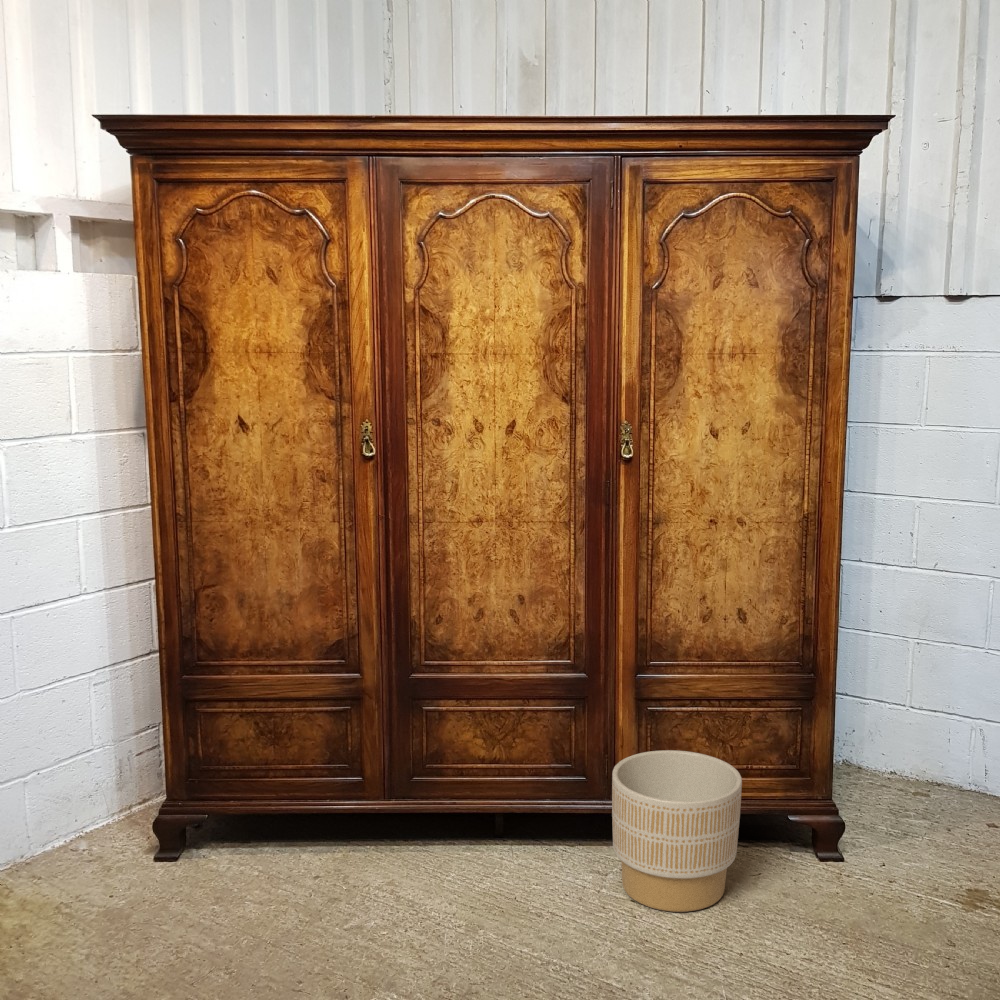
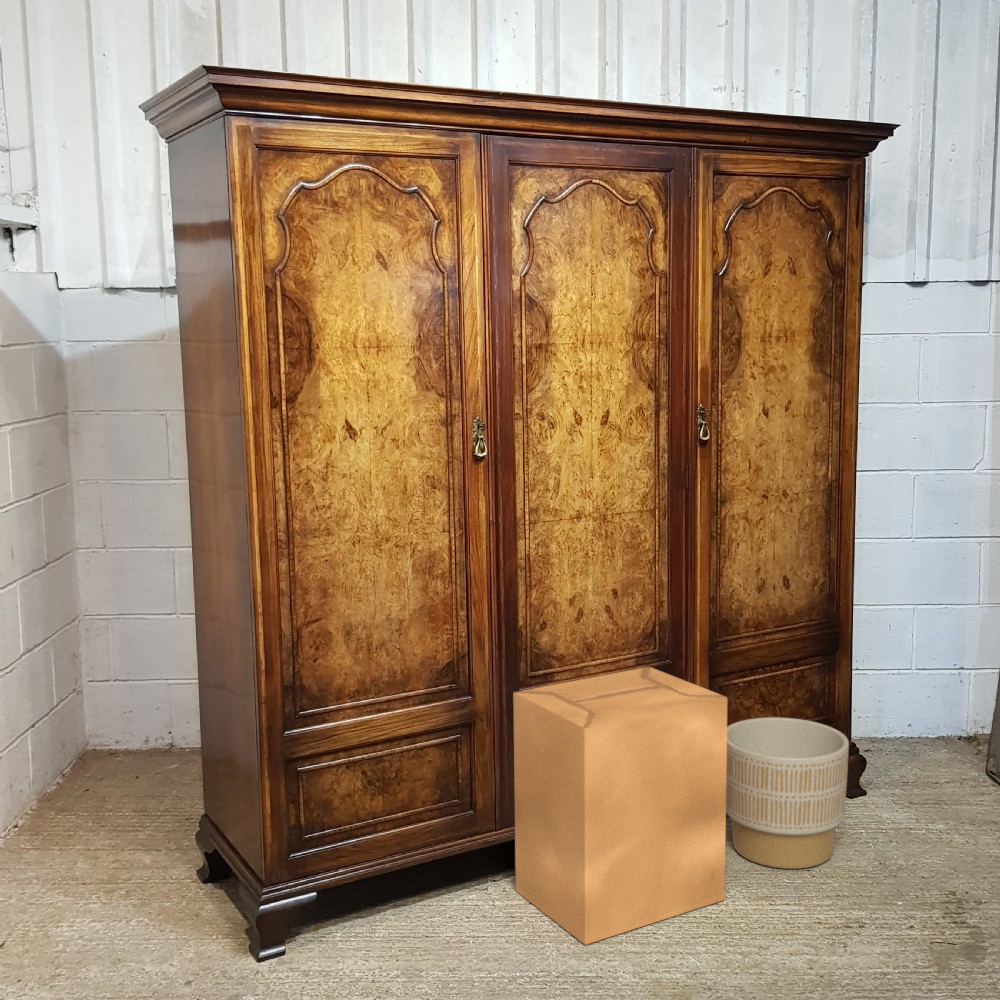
cardboard box: none [382,677,554,918] -> present [513,667,728,945]

